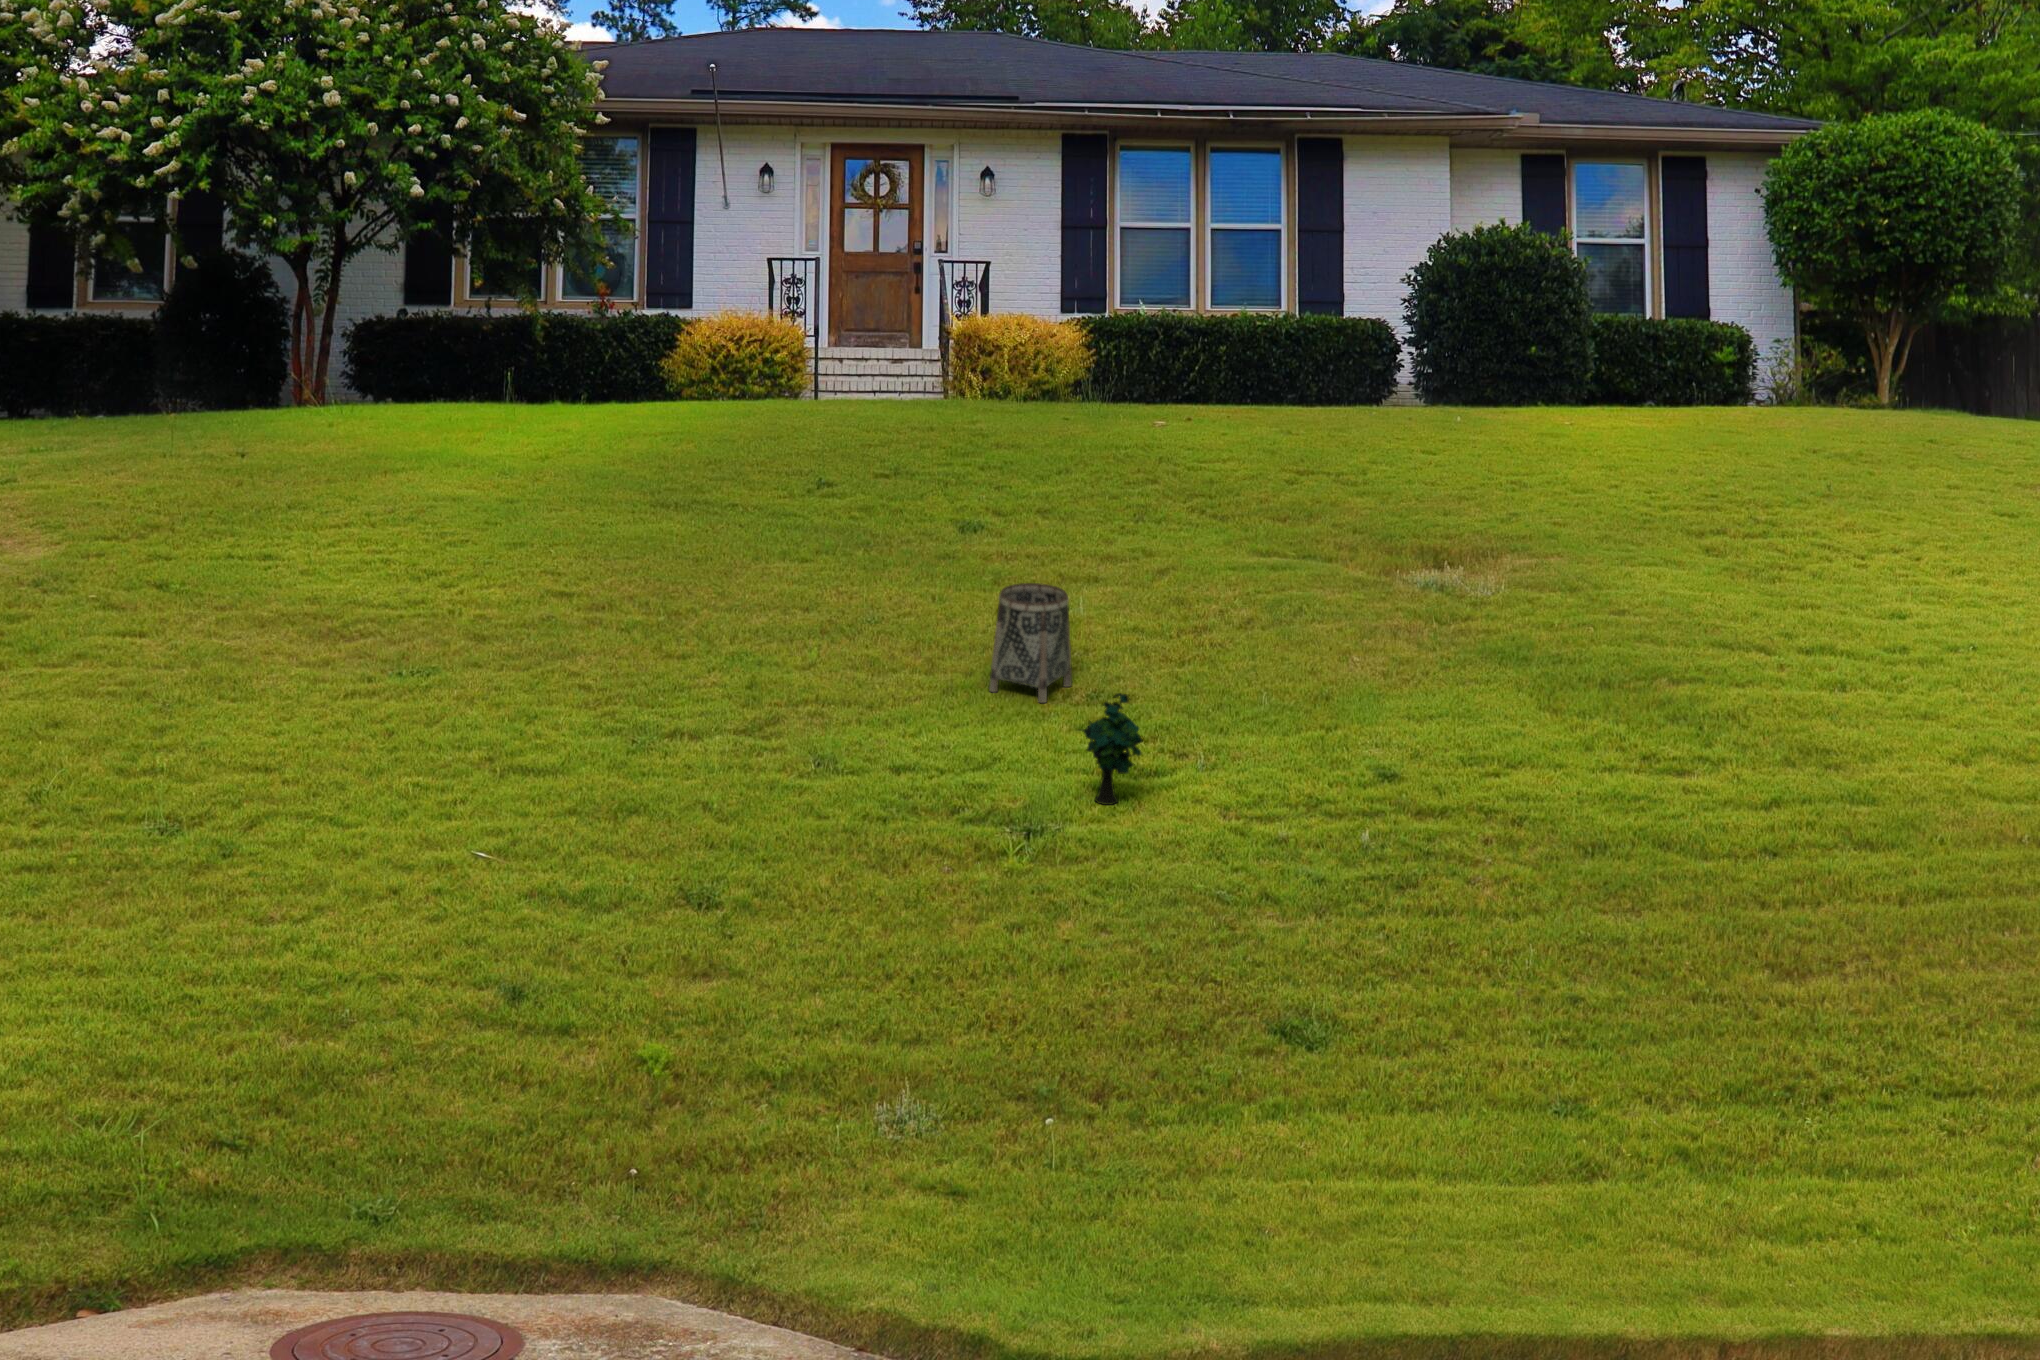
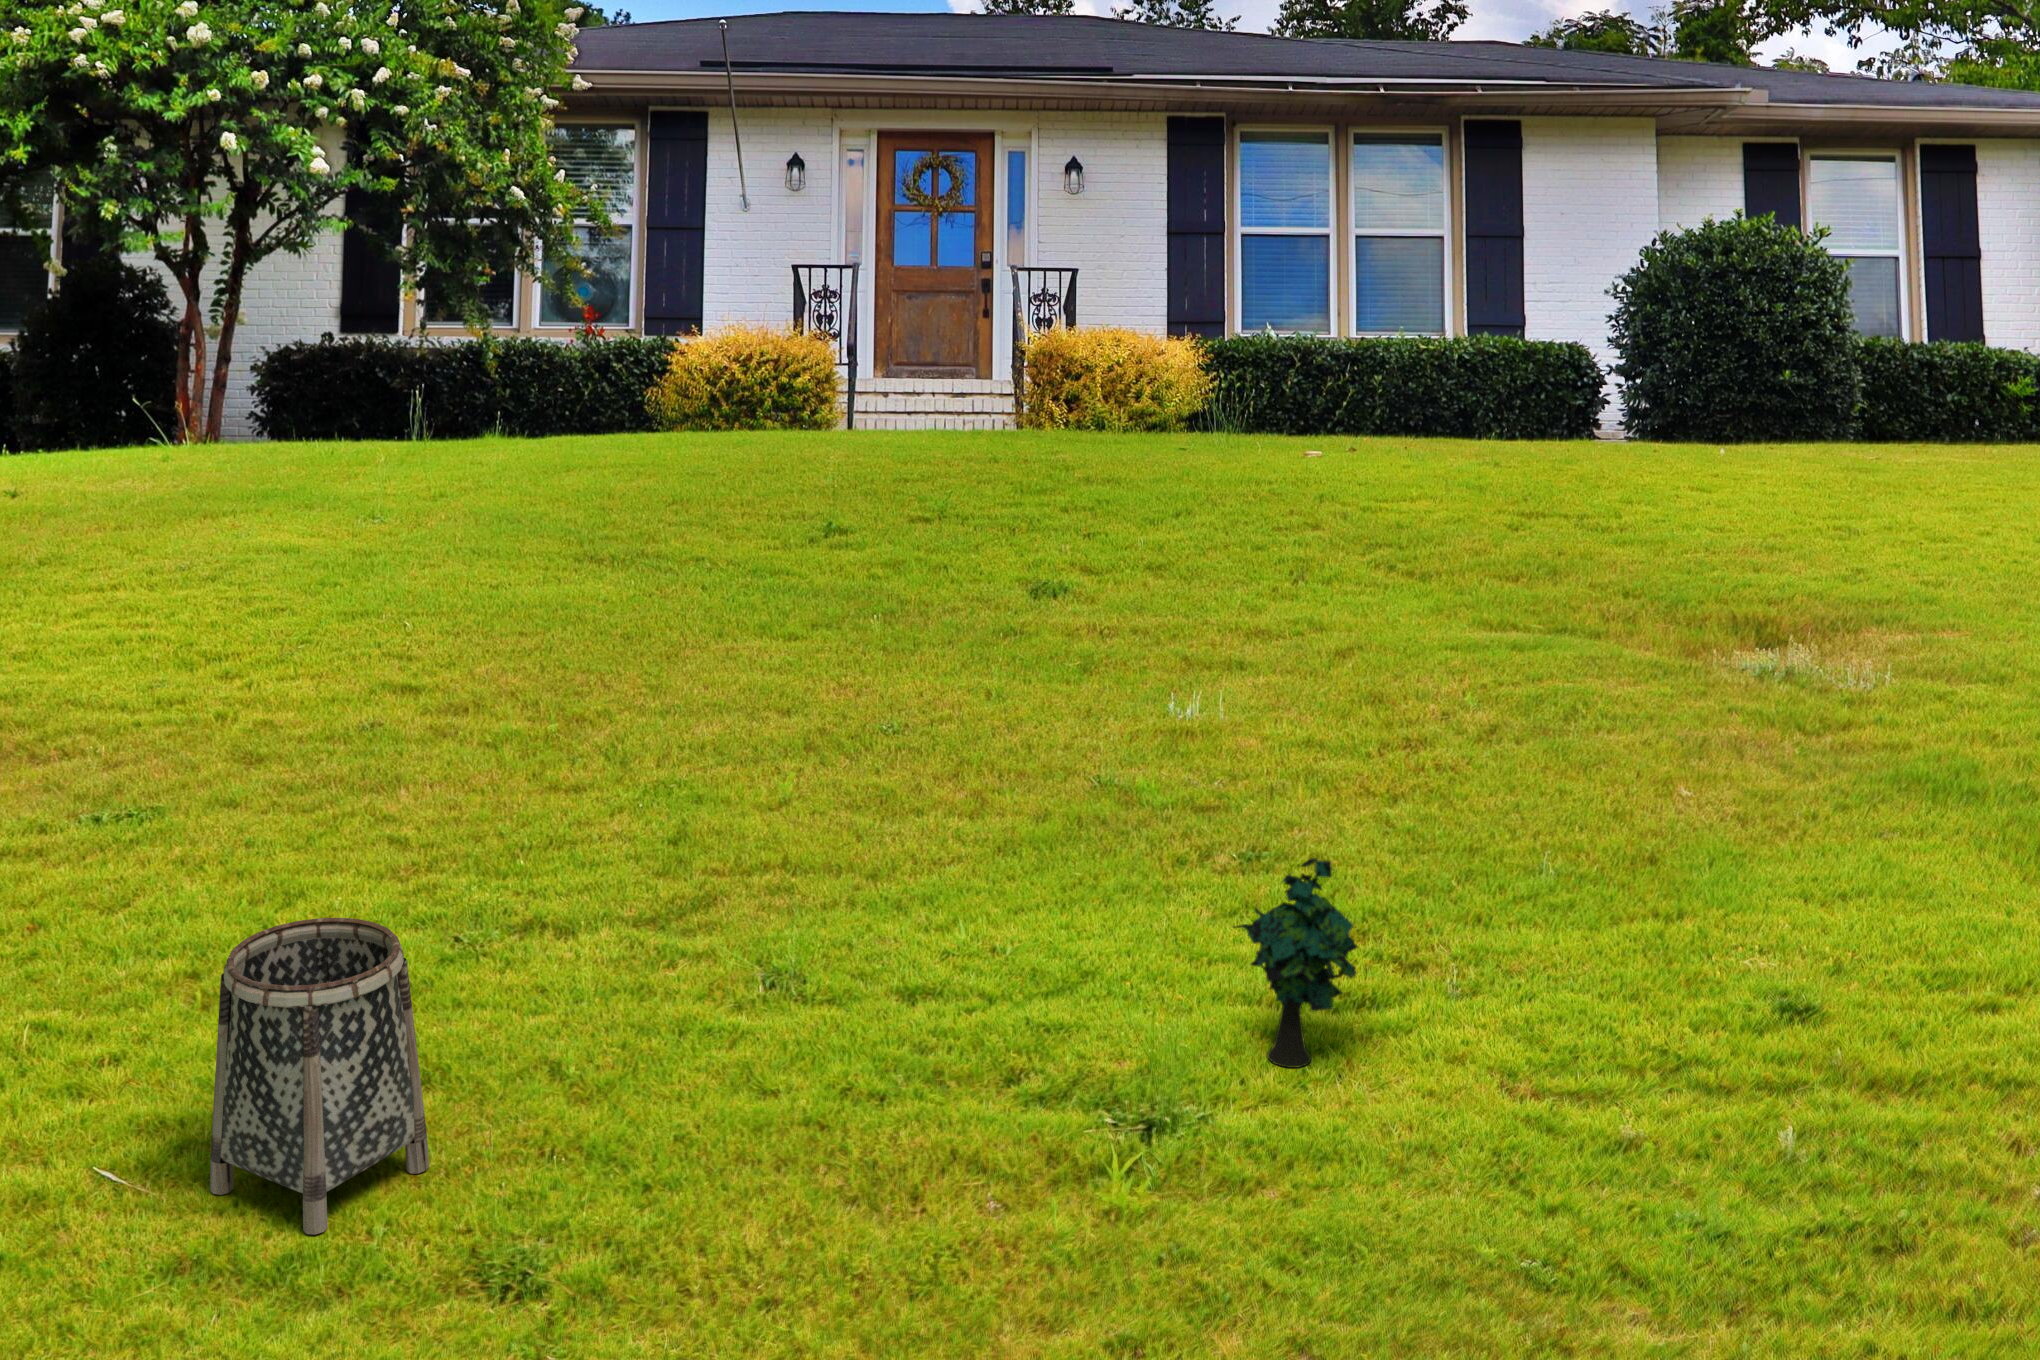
basket: present [989,583,1072,703] -> present [210,918,429,1235]

